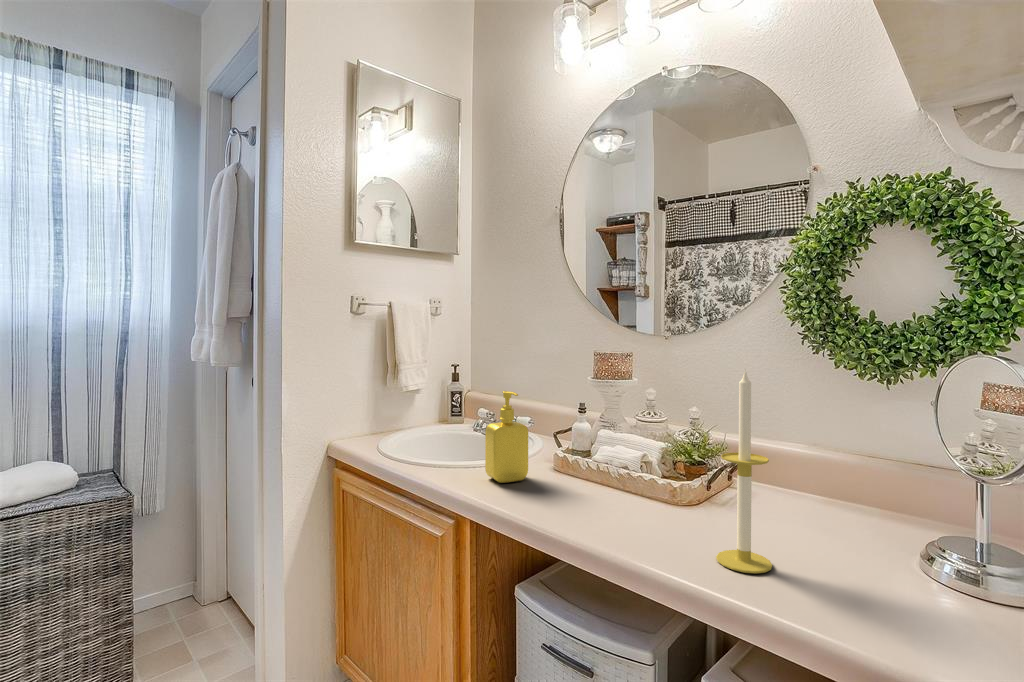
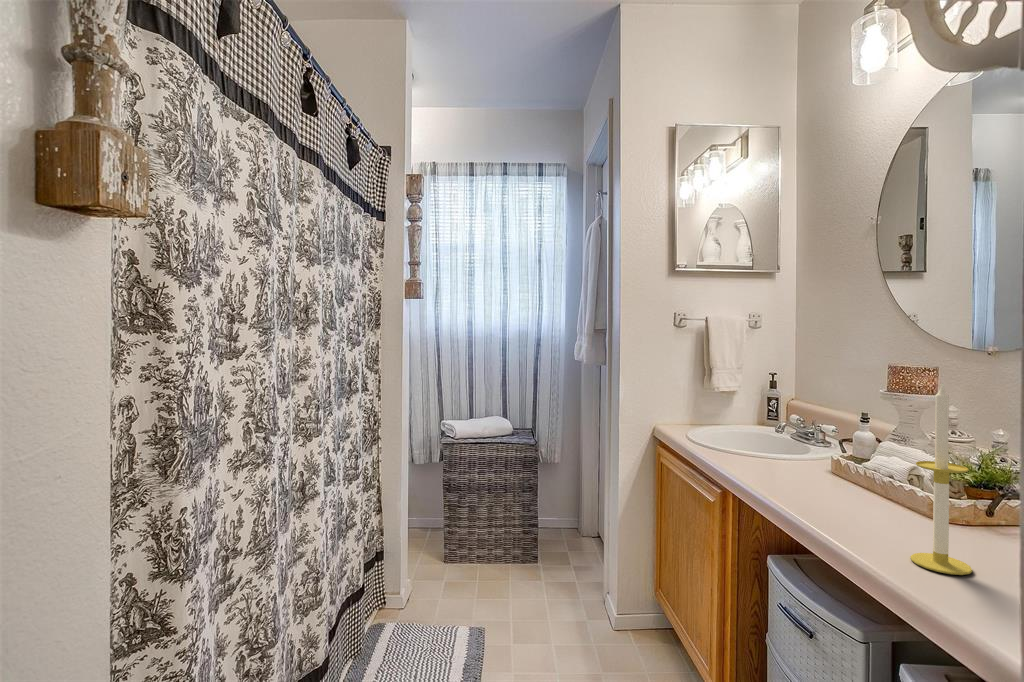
soap dispenser: present [485,391,528,483] -> none [754,394,794,473]

